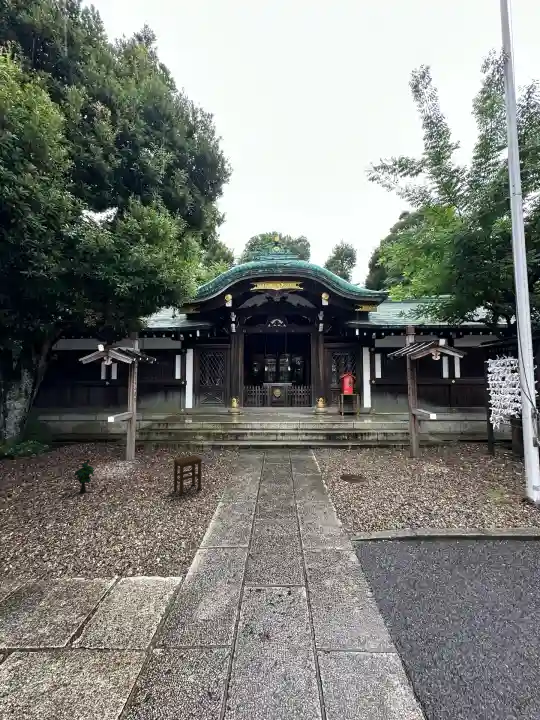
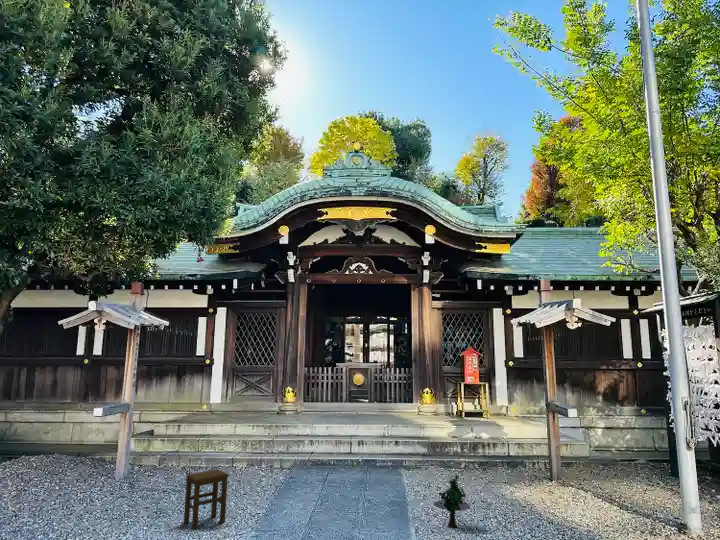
decorative plant: present [74,459,95,494] -> present [439,475,466,528]

